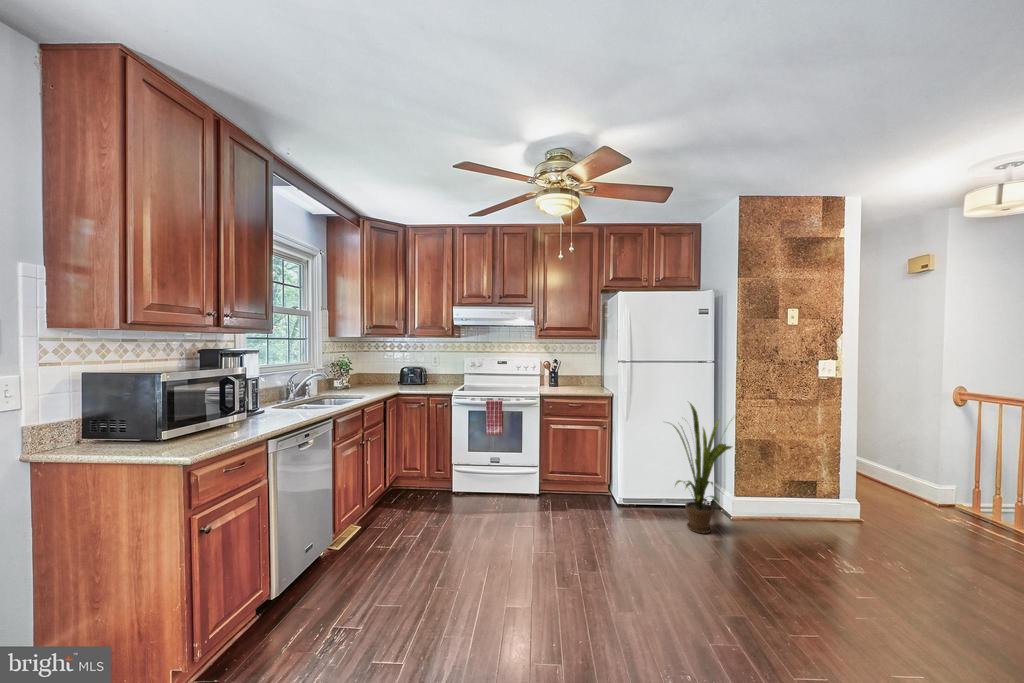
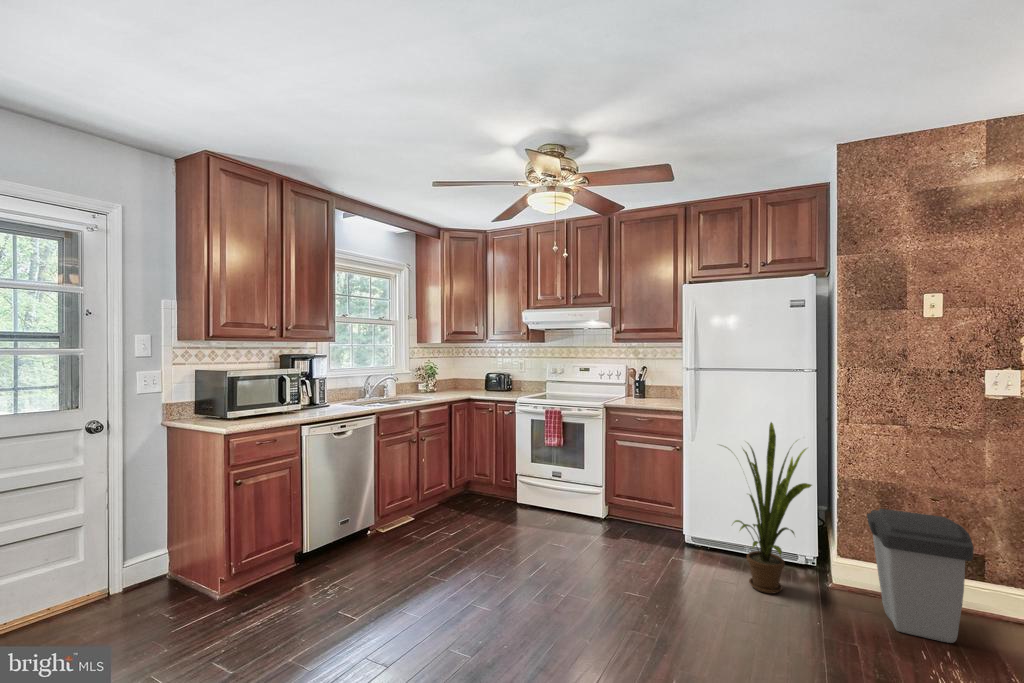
trash can: none [760,458,841,543] -> present [867,509,974,643]

